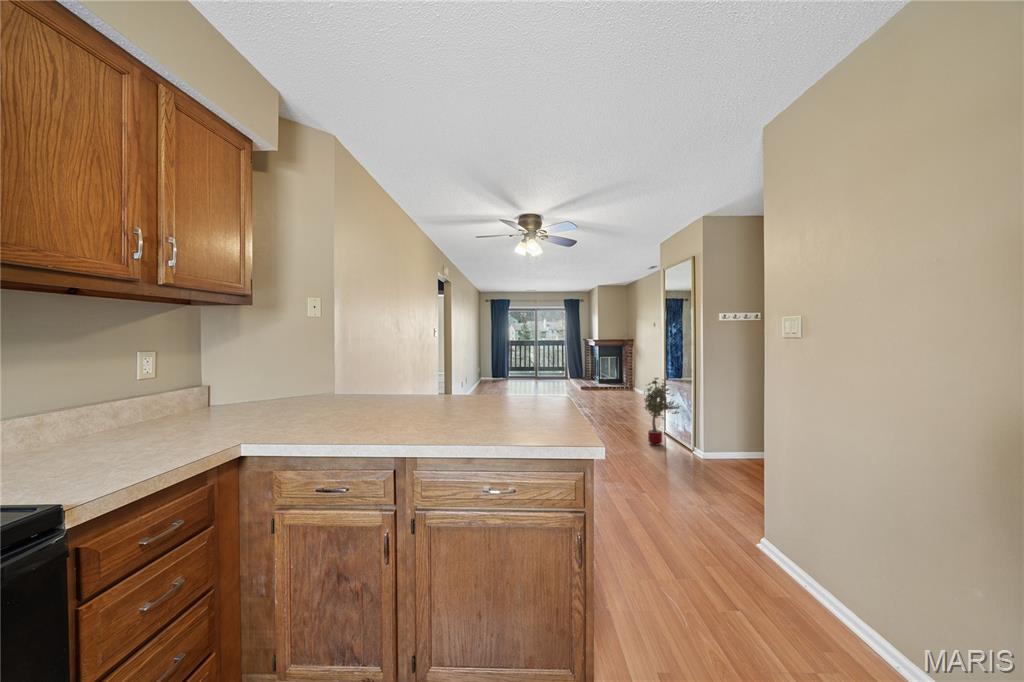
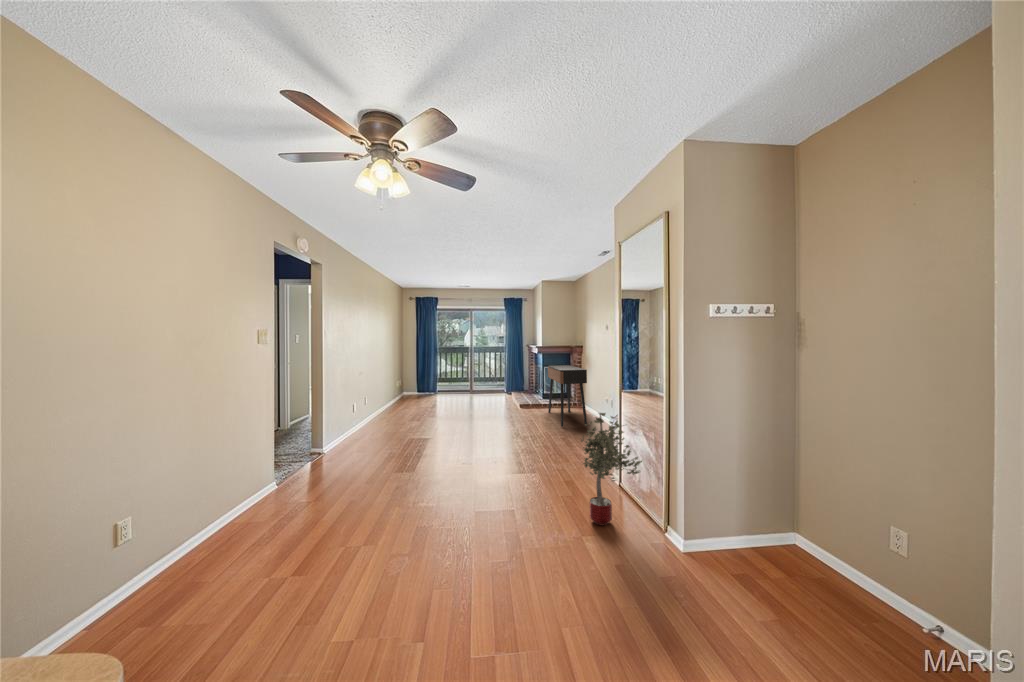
console table: none [605,355,639,402] -> present [548,365,587,427]

